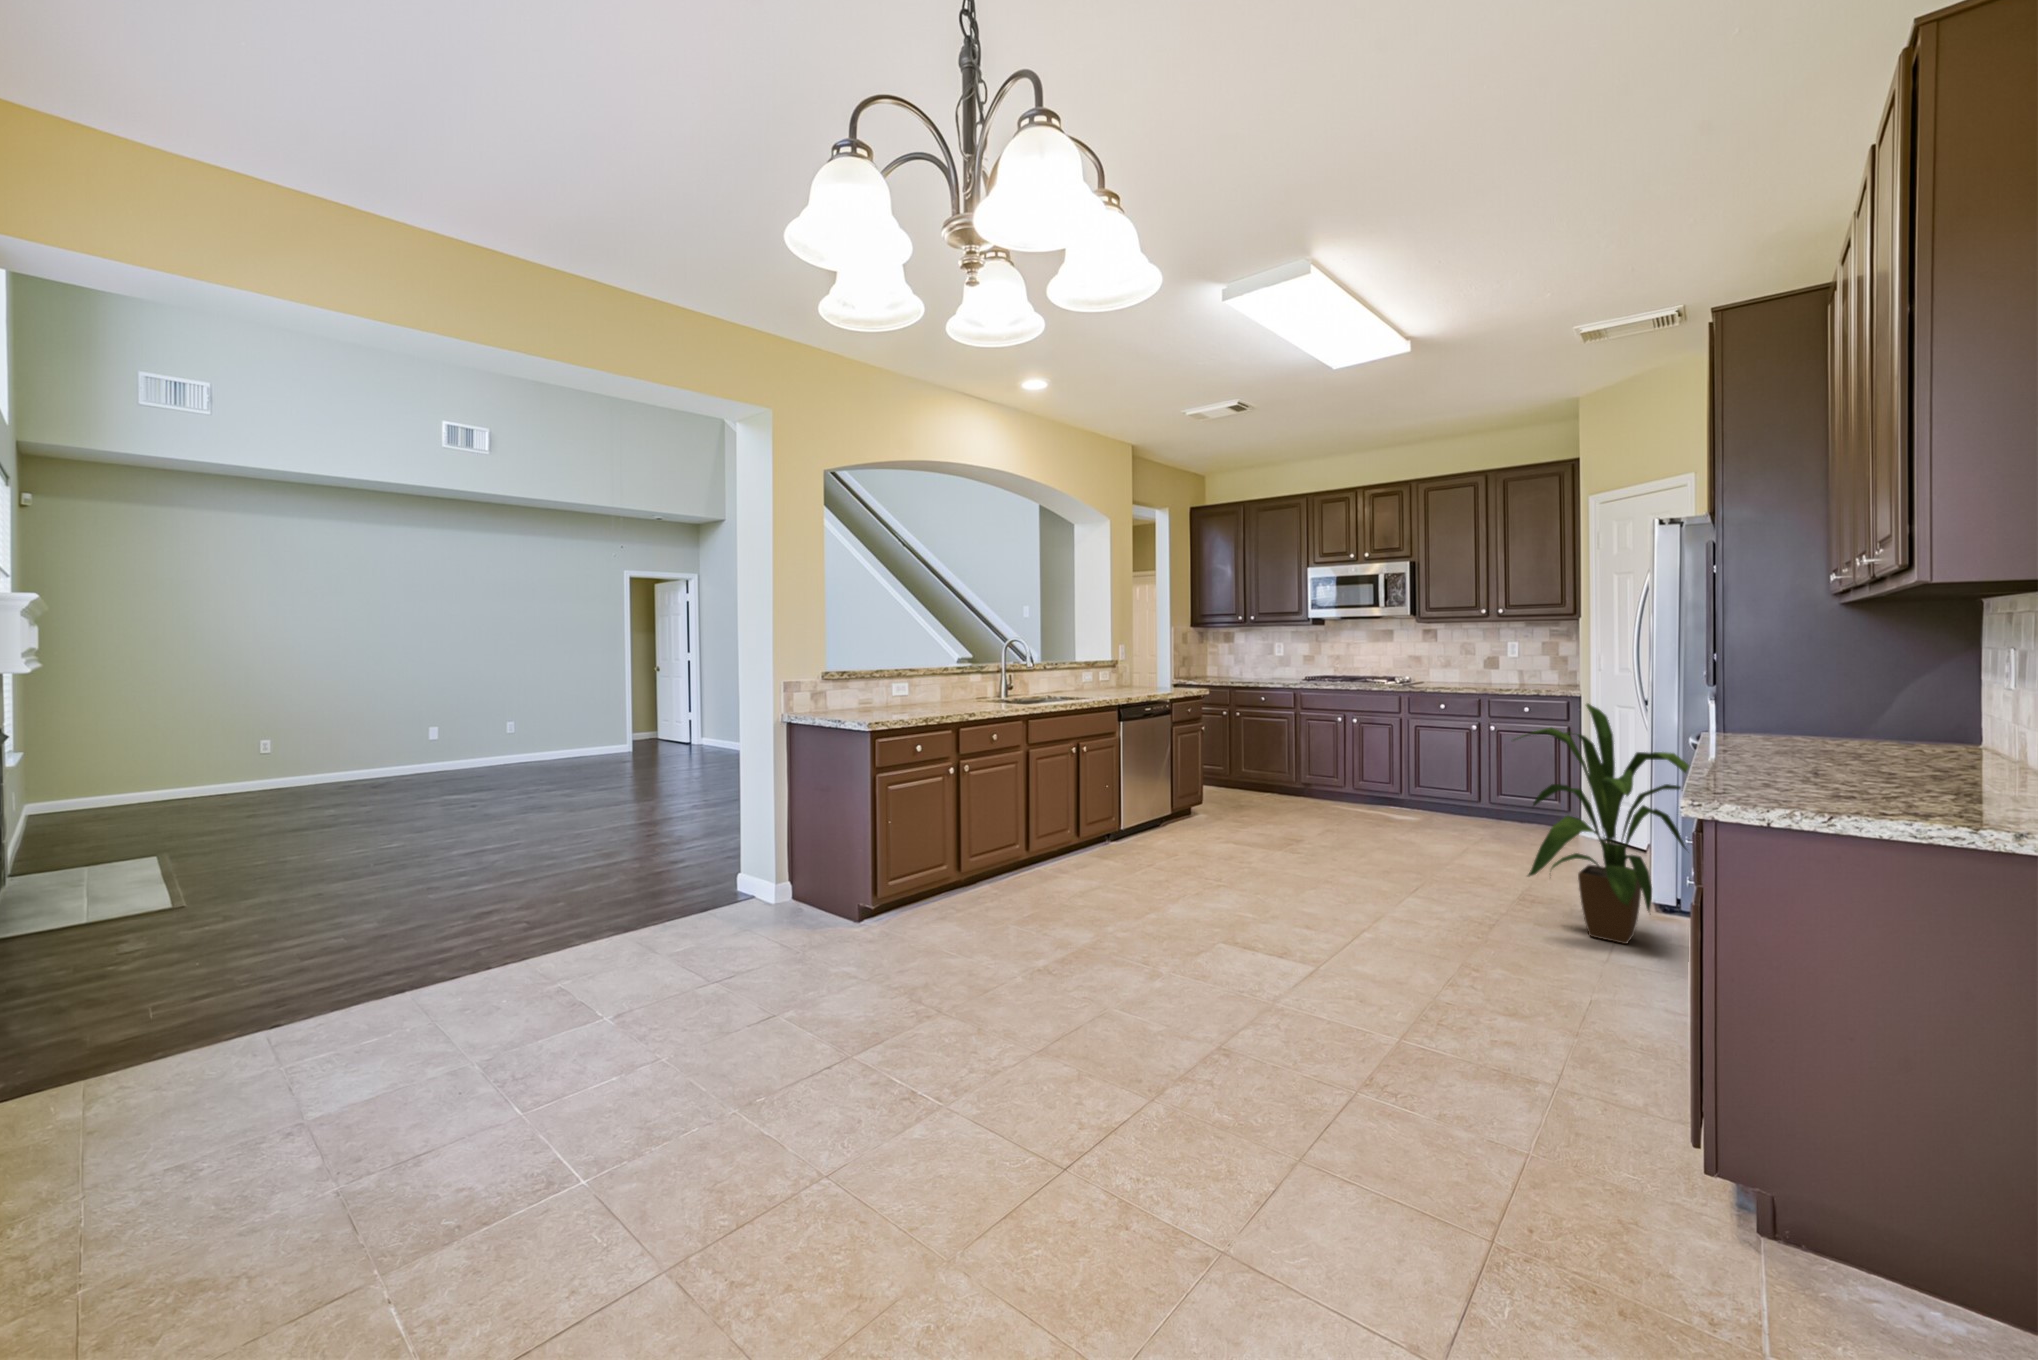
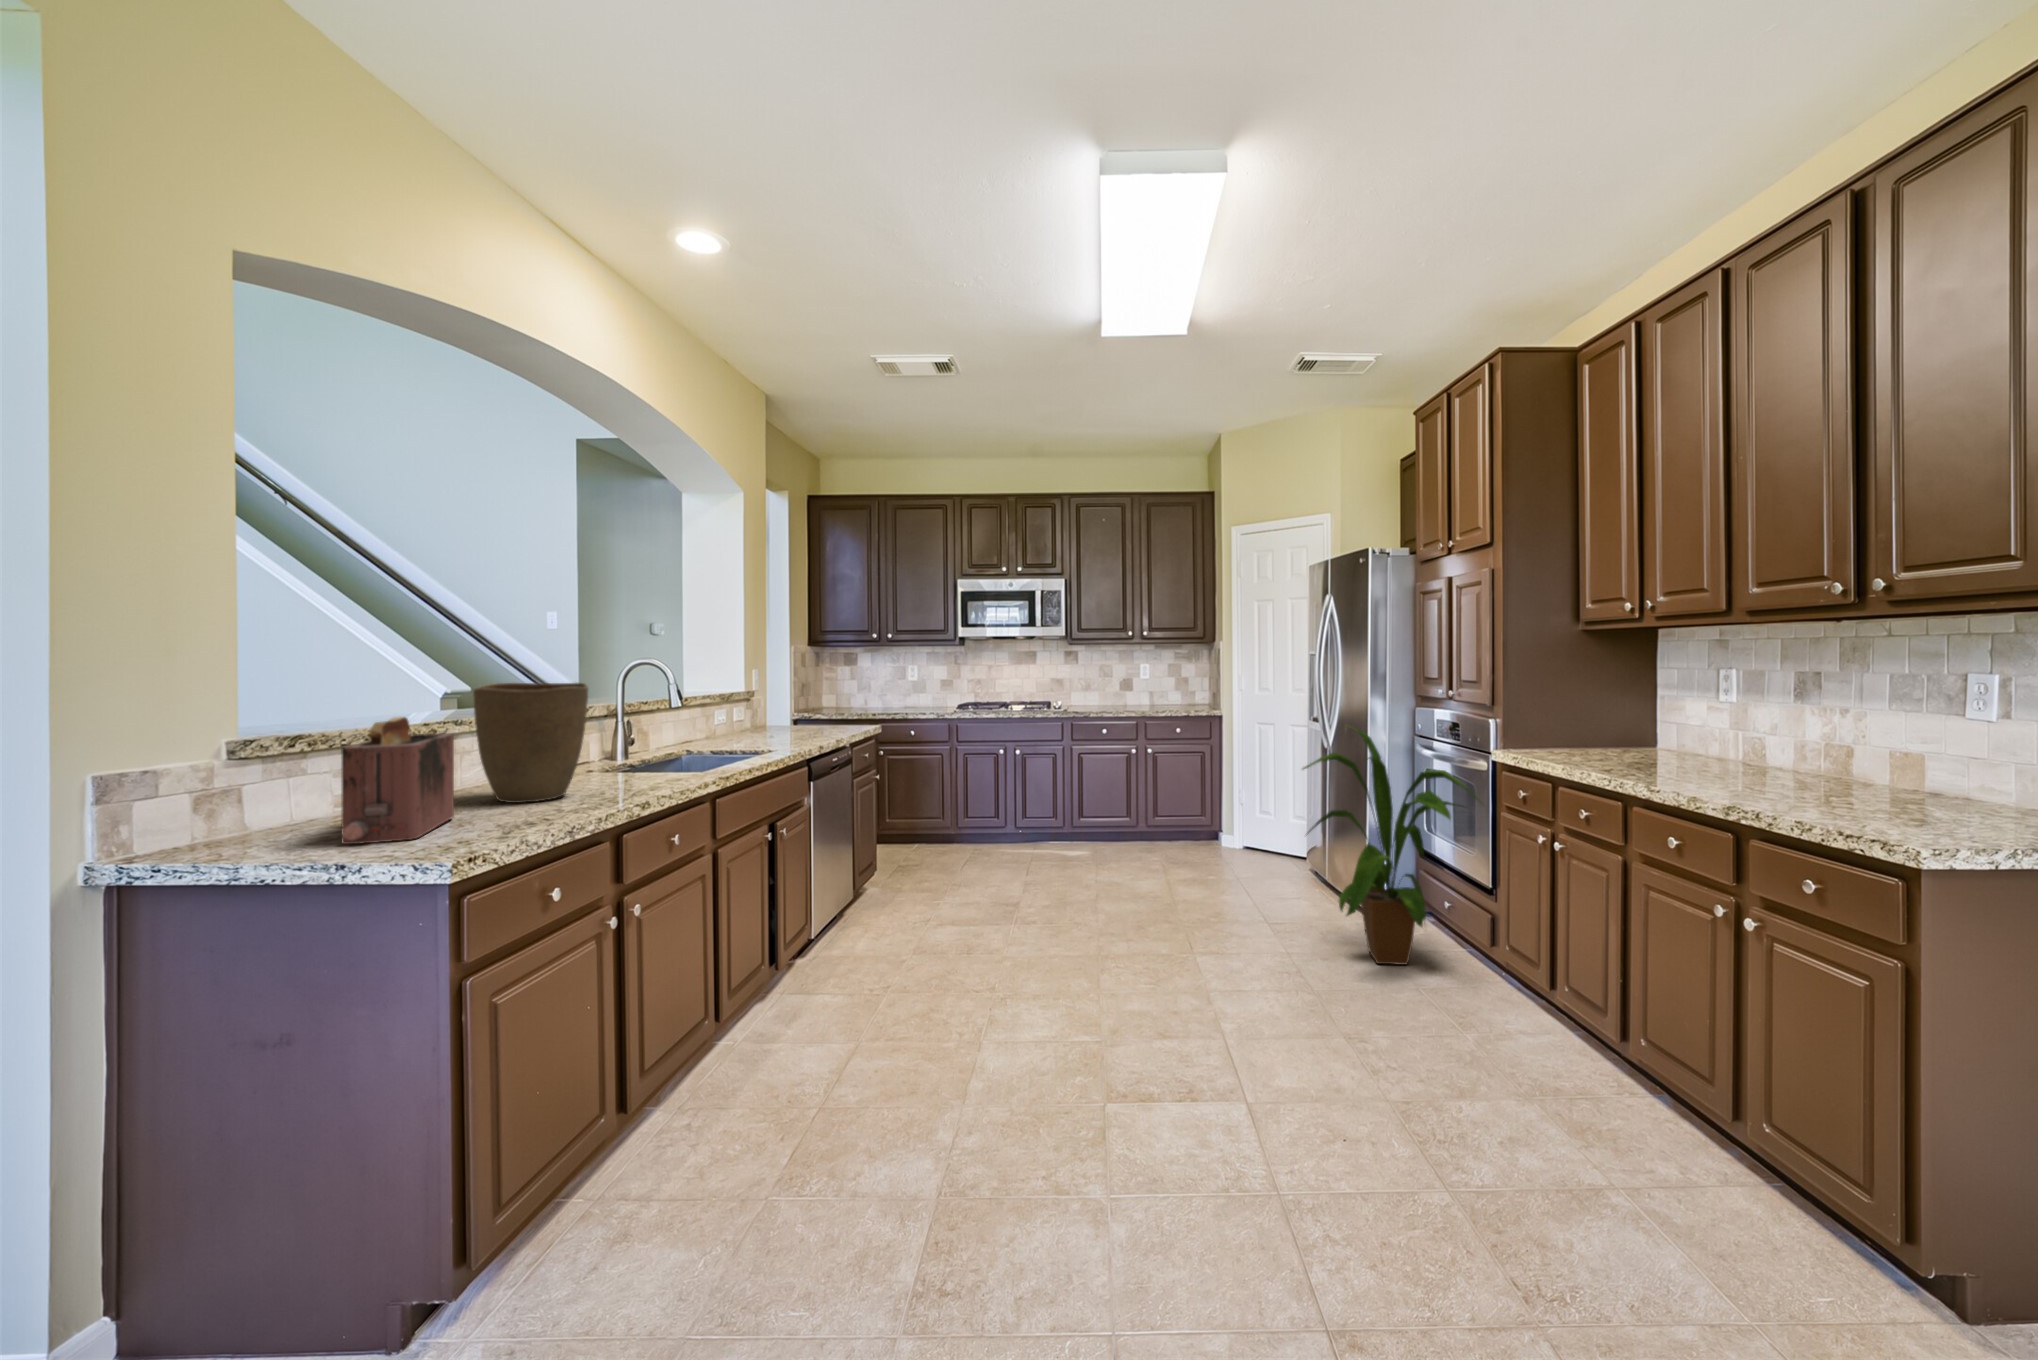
vase: none [910,650,958,709] -> present [473,683,588,803]
toaster: none [850,664,895,715] -> present [341,717,454,844]

